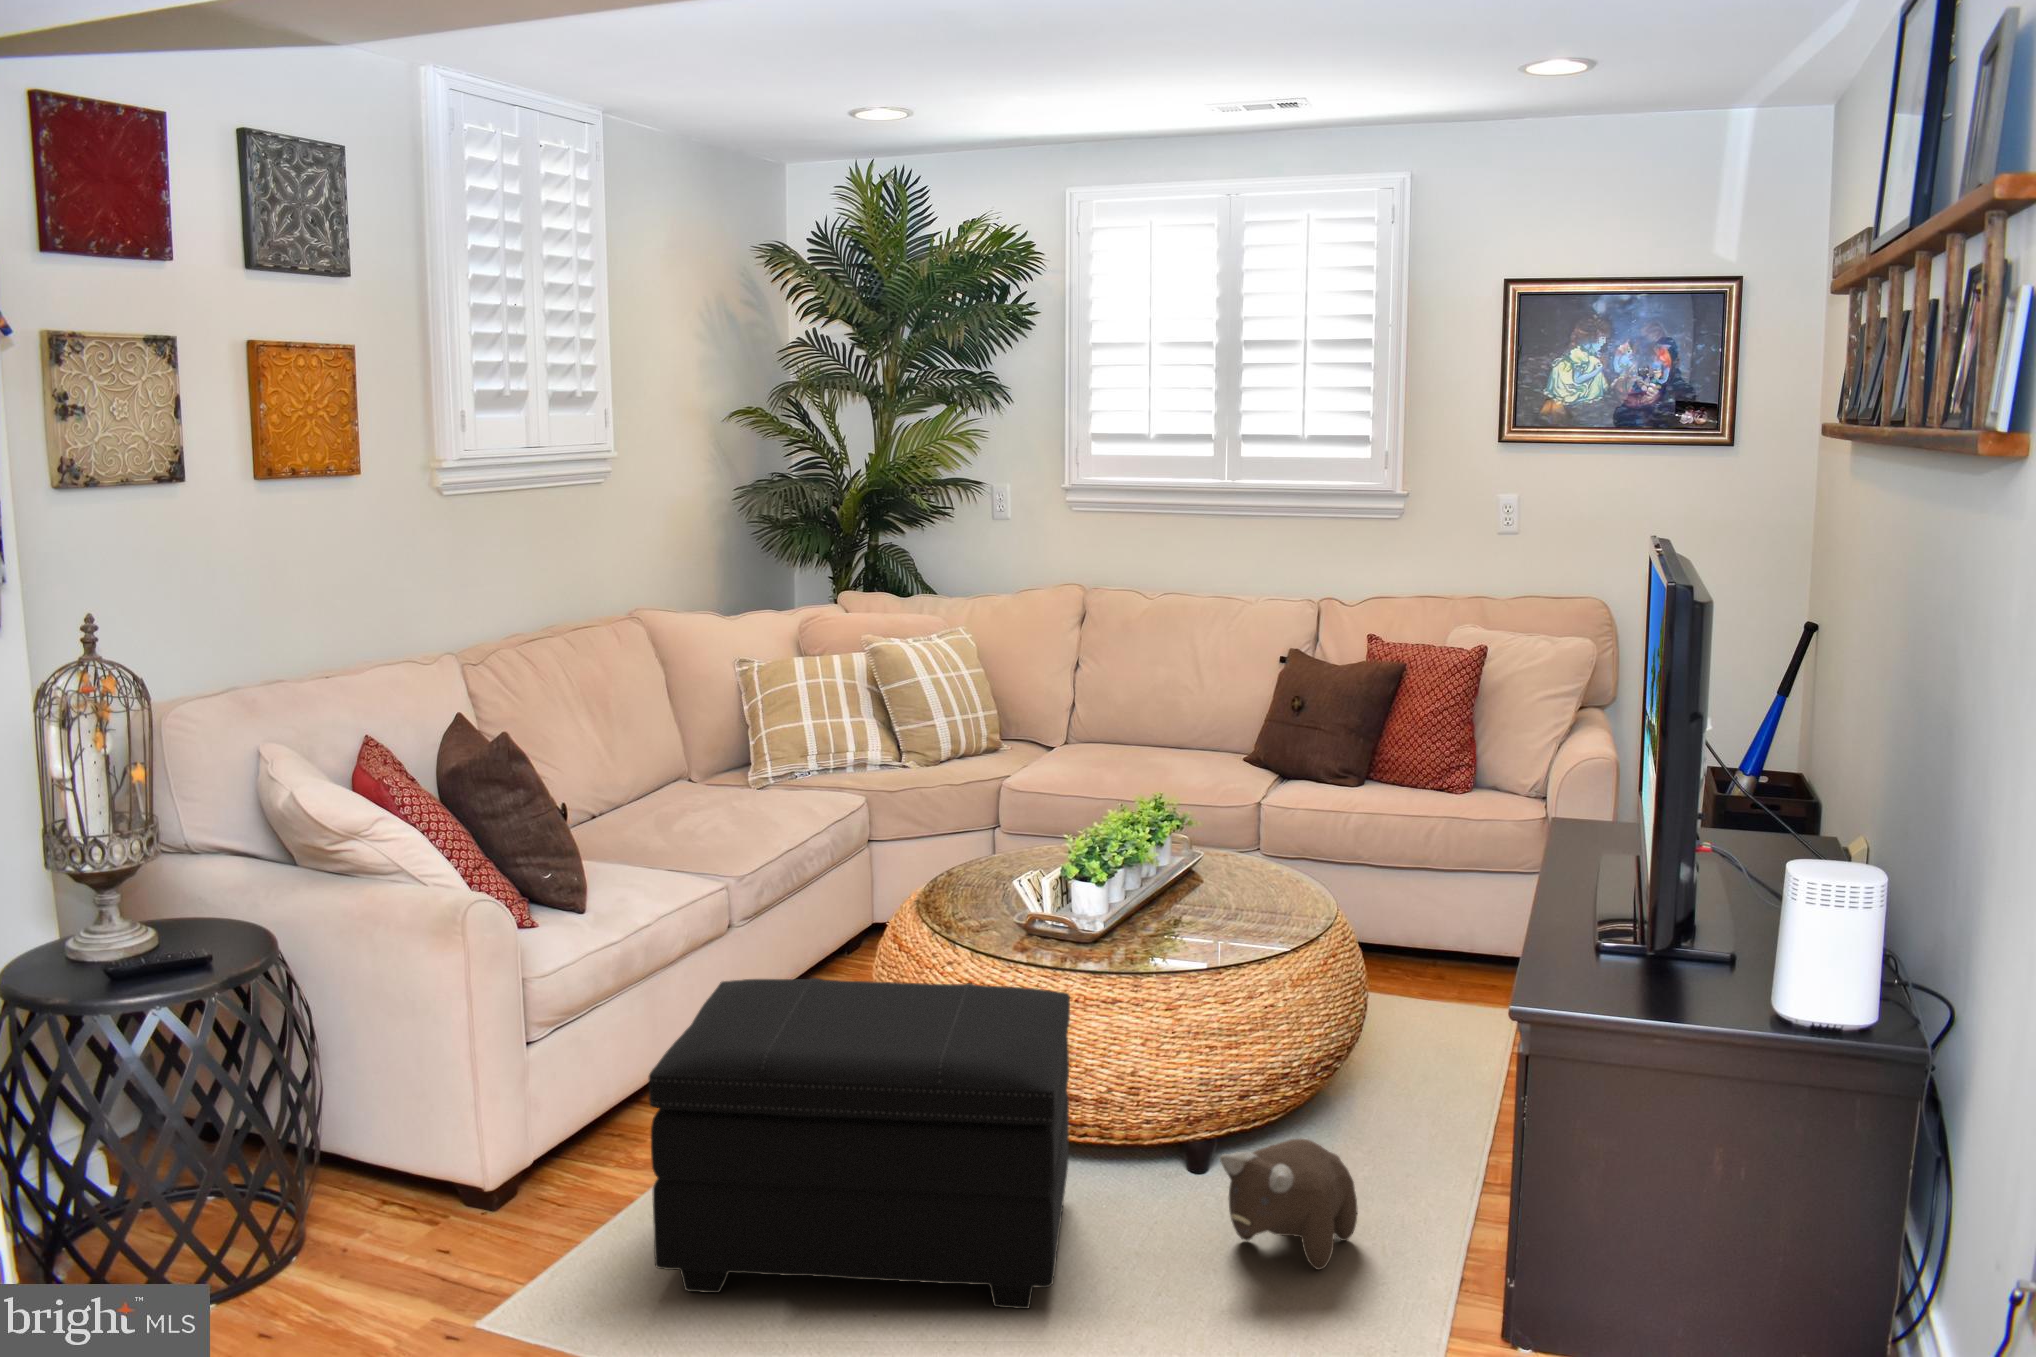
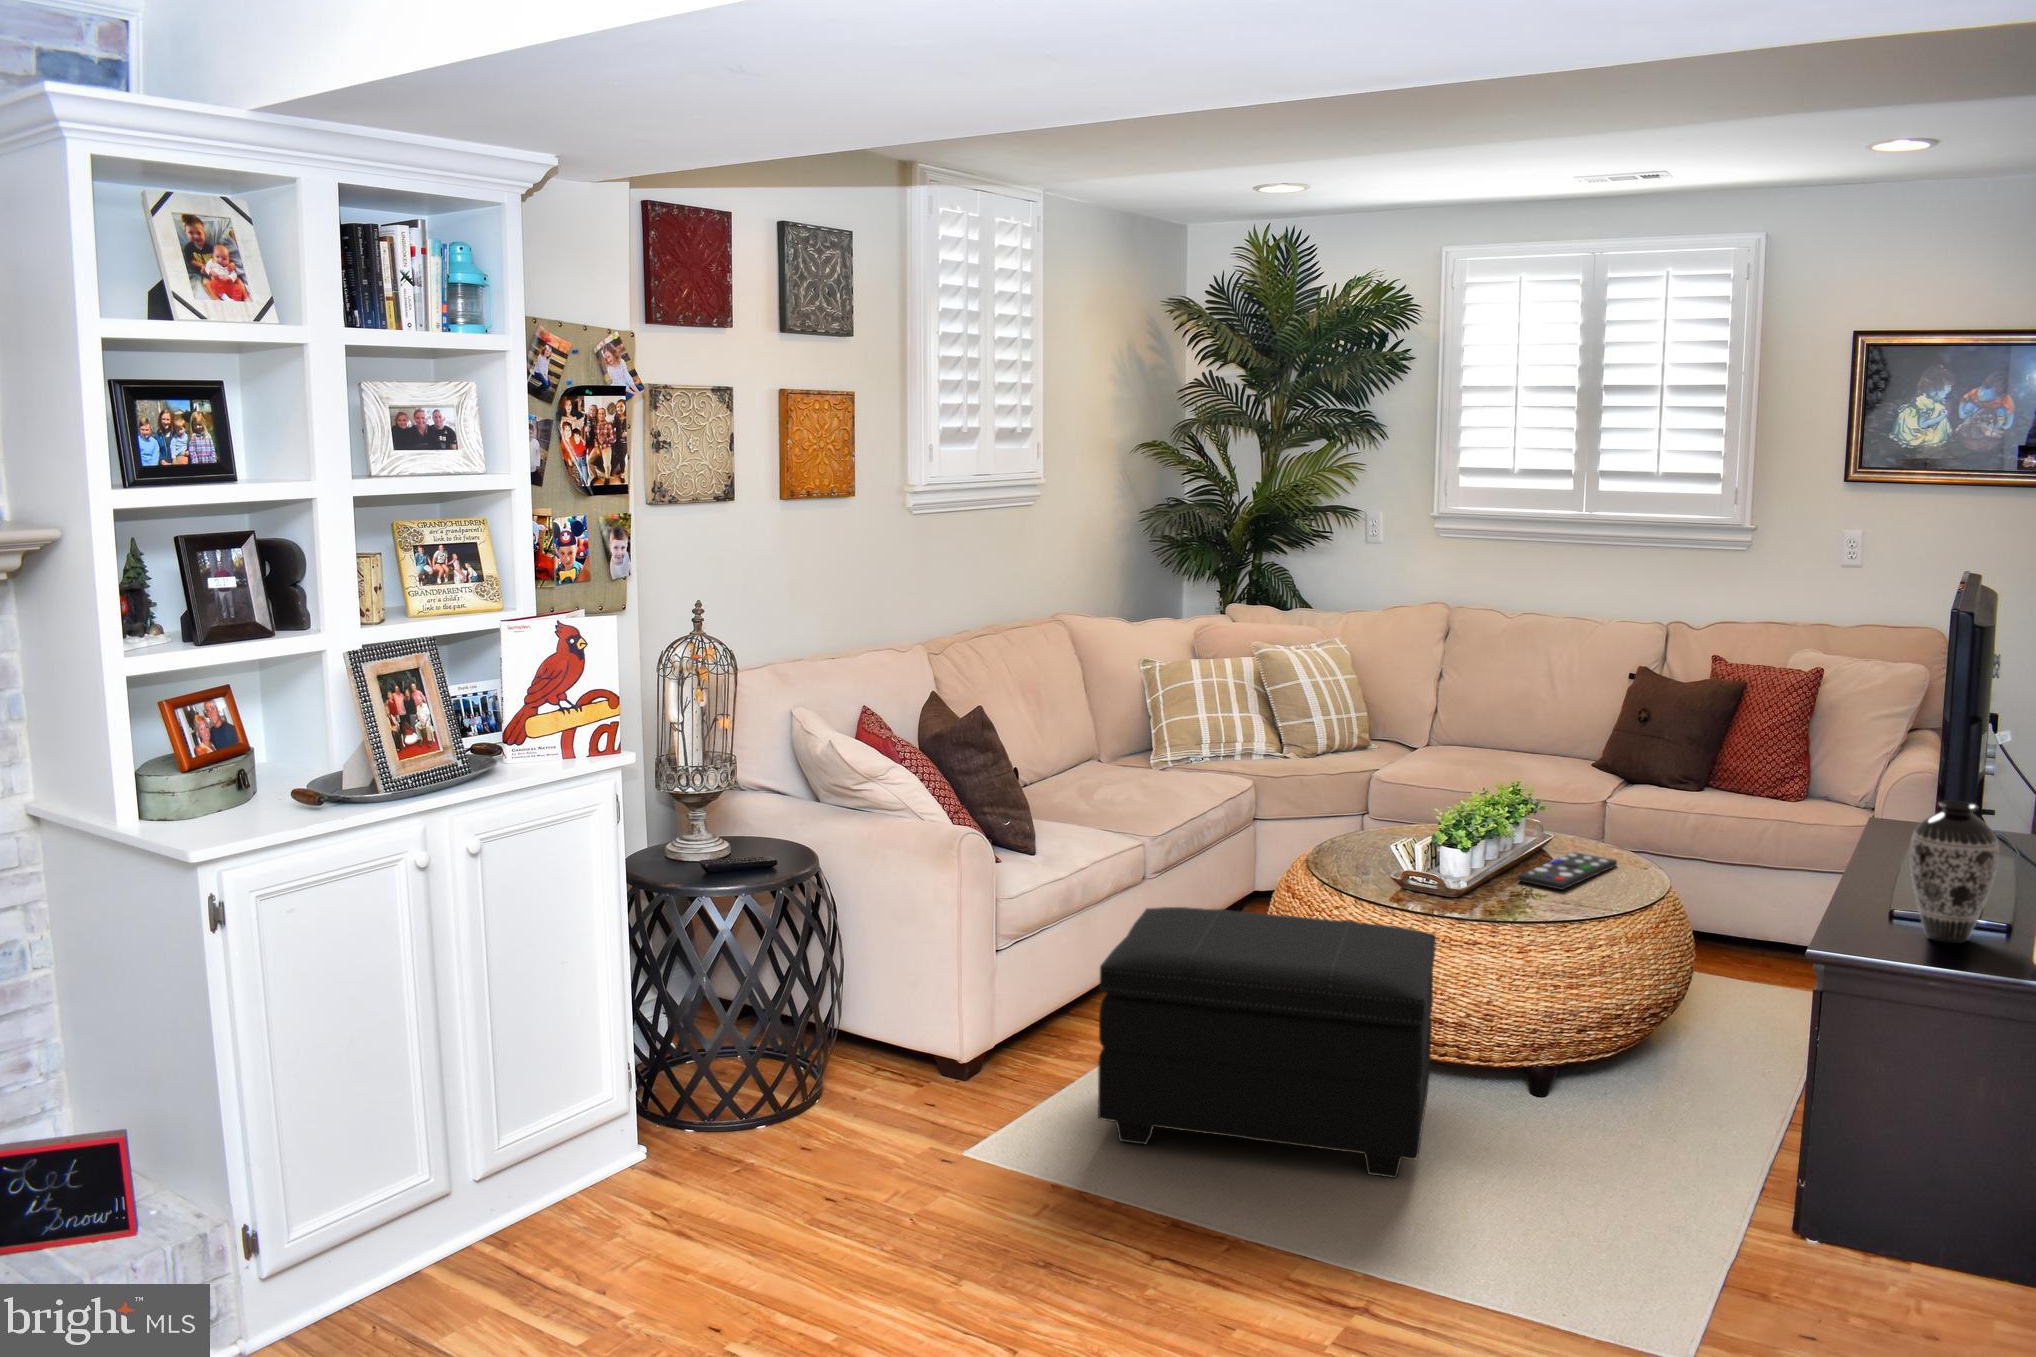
decorative vase: none [1602,817,1699,983] -> present [1910,801,1999,943]
remote control: none [1163,873,1272,924] -> present [1517,852,1617,890]
plush toy: present [1220,1139,1357,1270] -> none [1562,1066,1683,1174]

